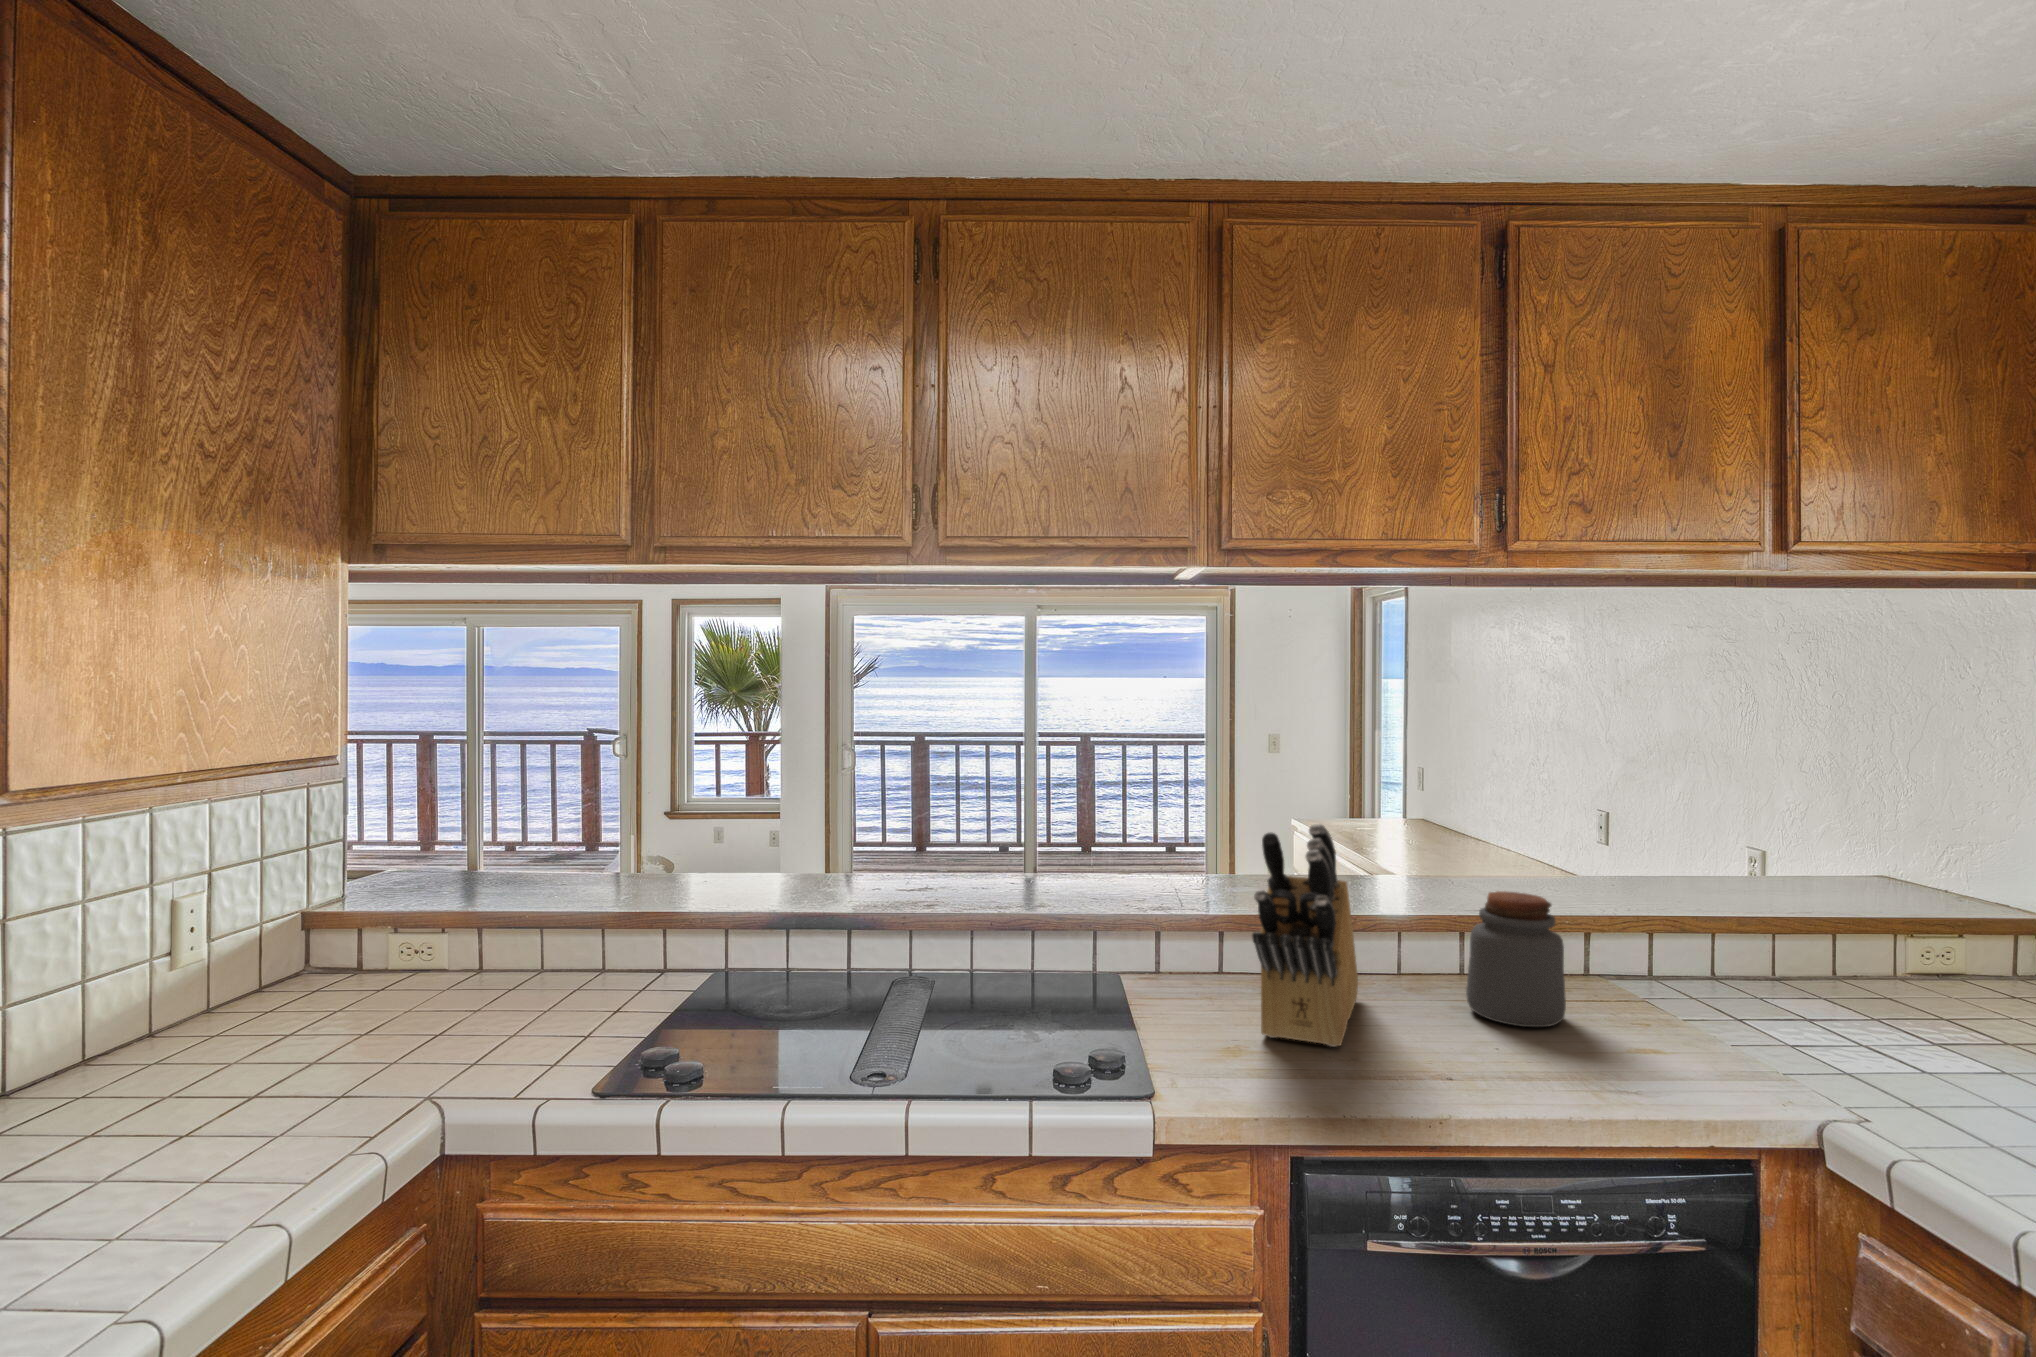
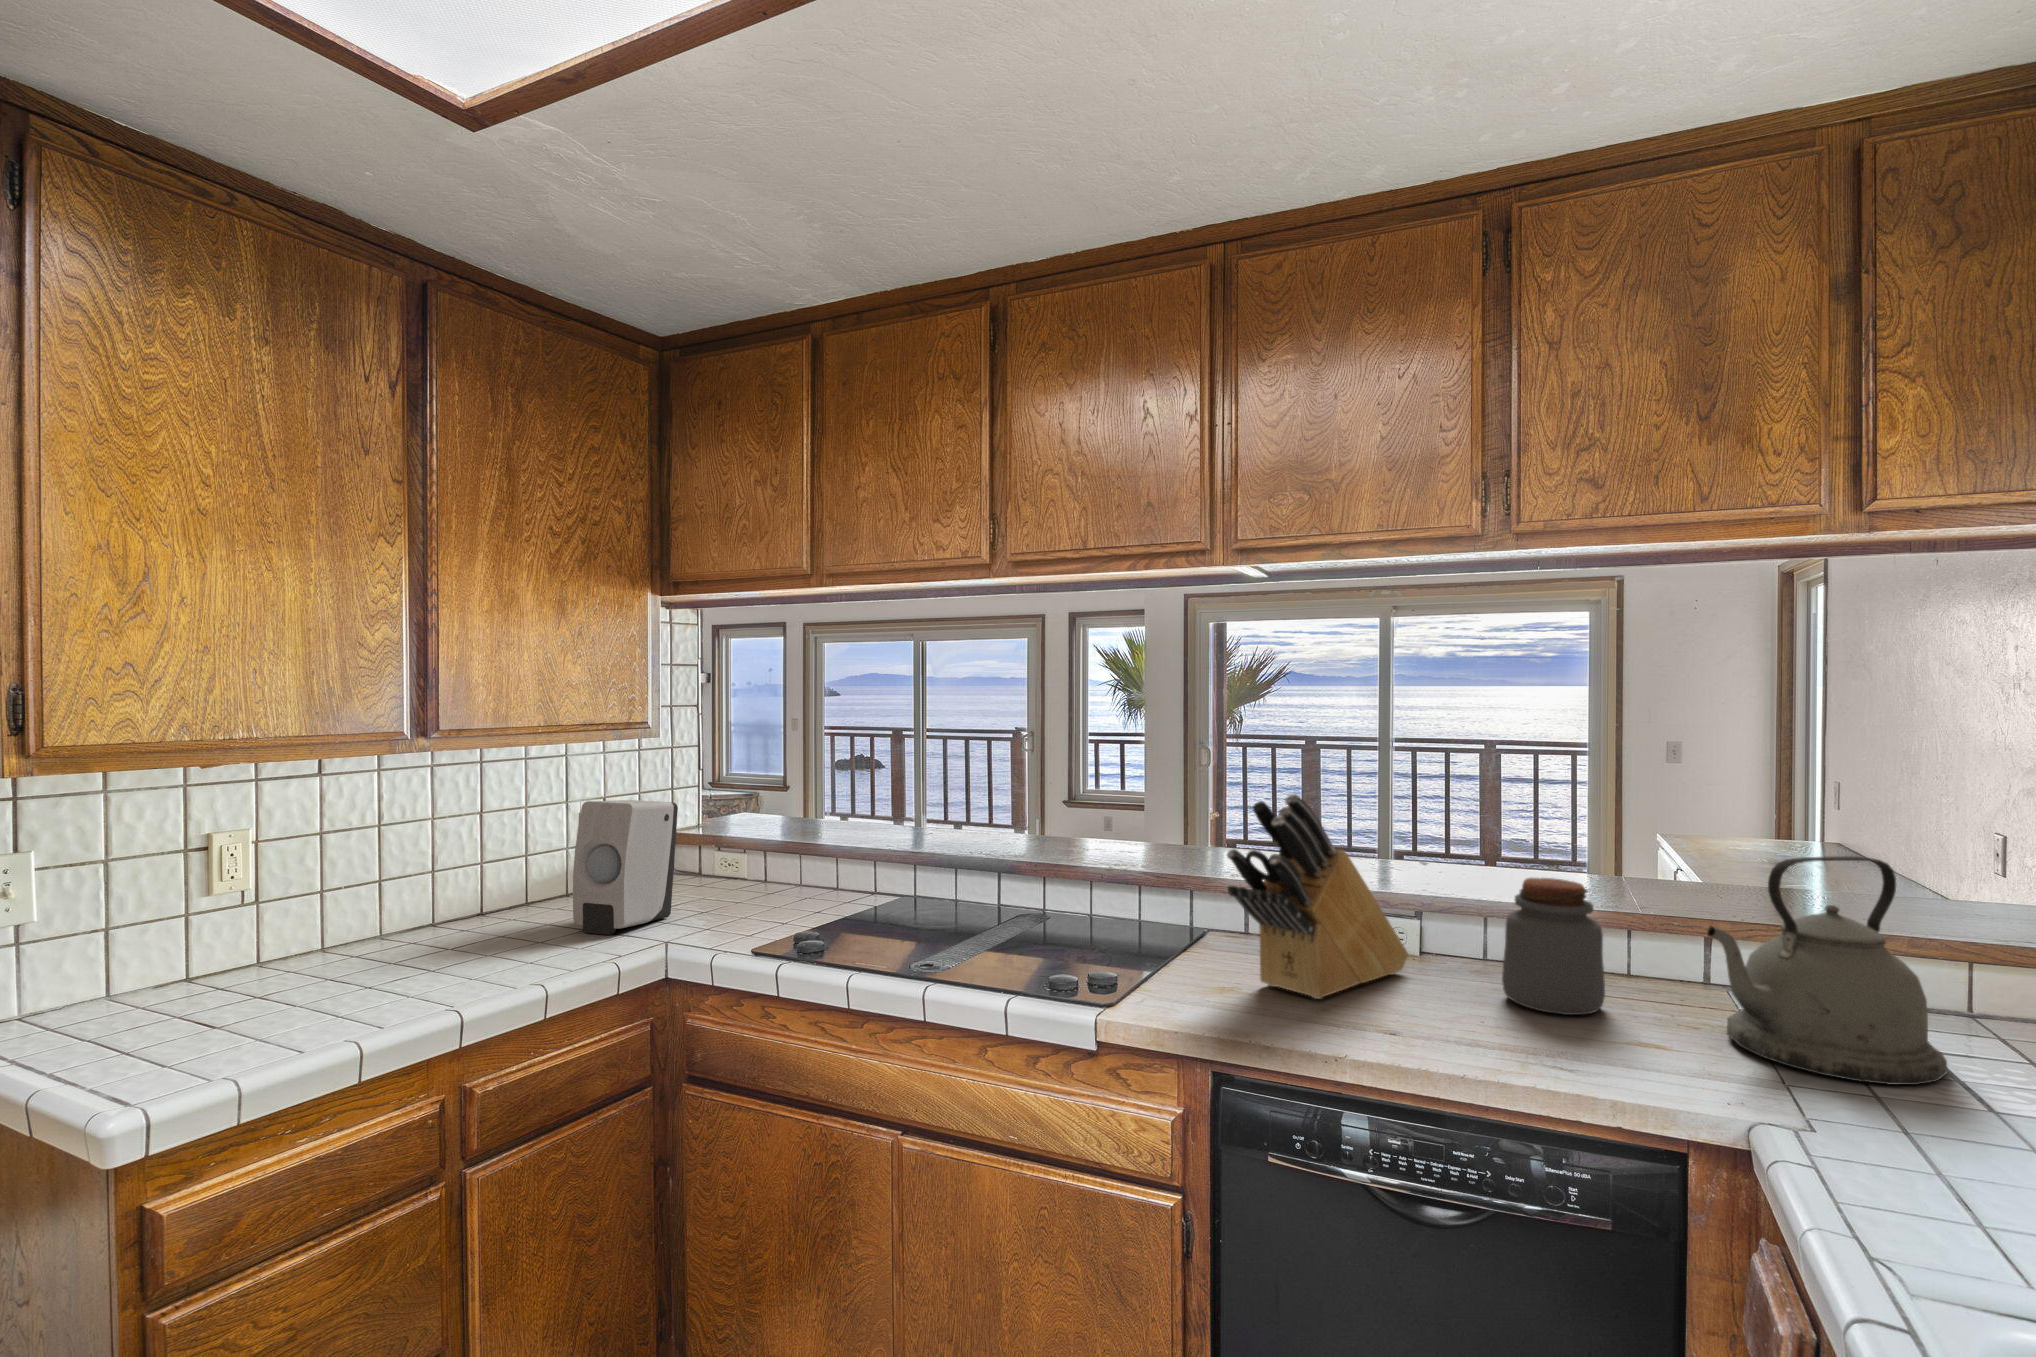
kettle: none [1667,856,1857,1060] -> present [1707,856,1947,1085]
soap dispenser: none [223,875,394,1102] -> present [573,800,678,935]

